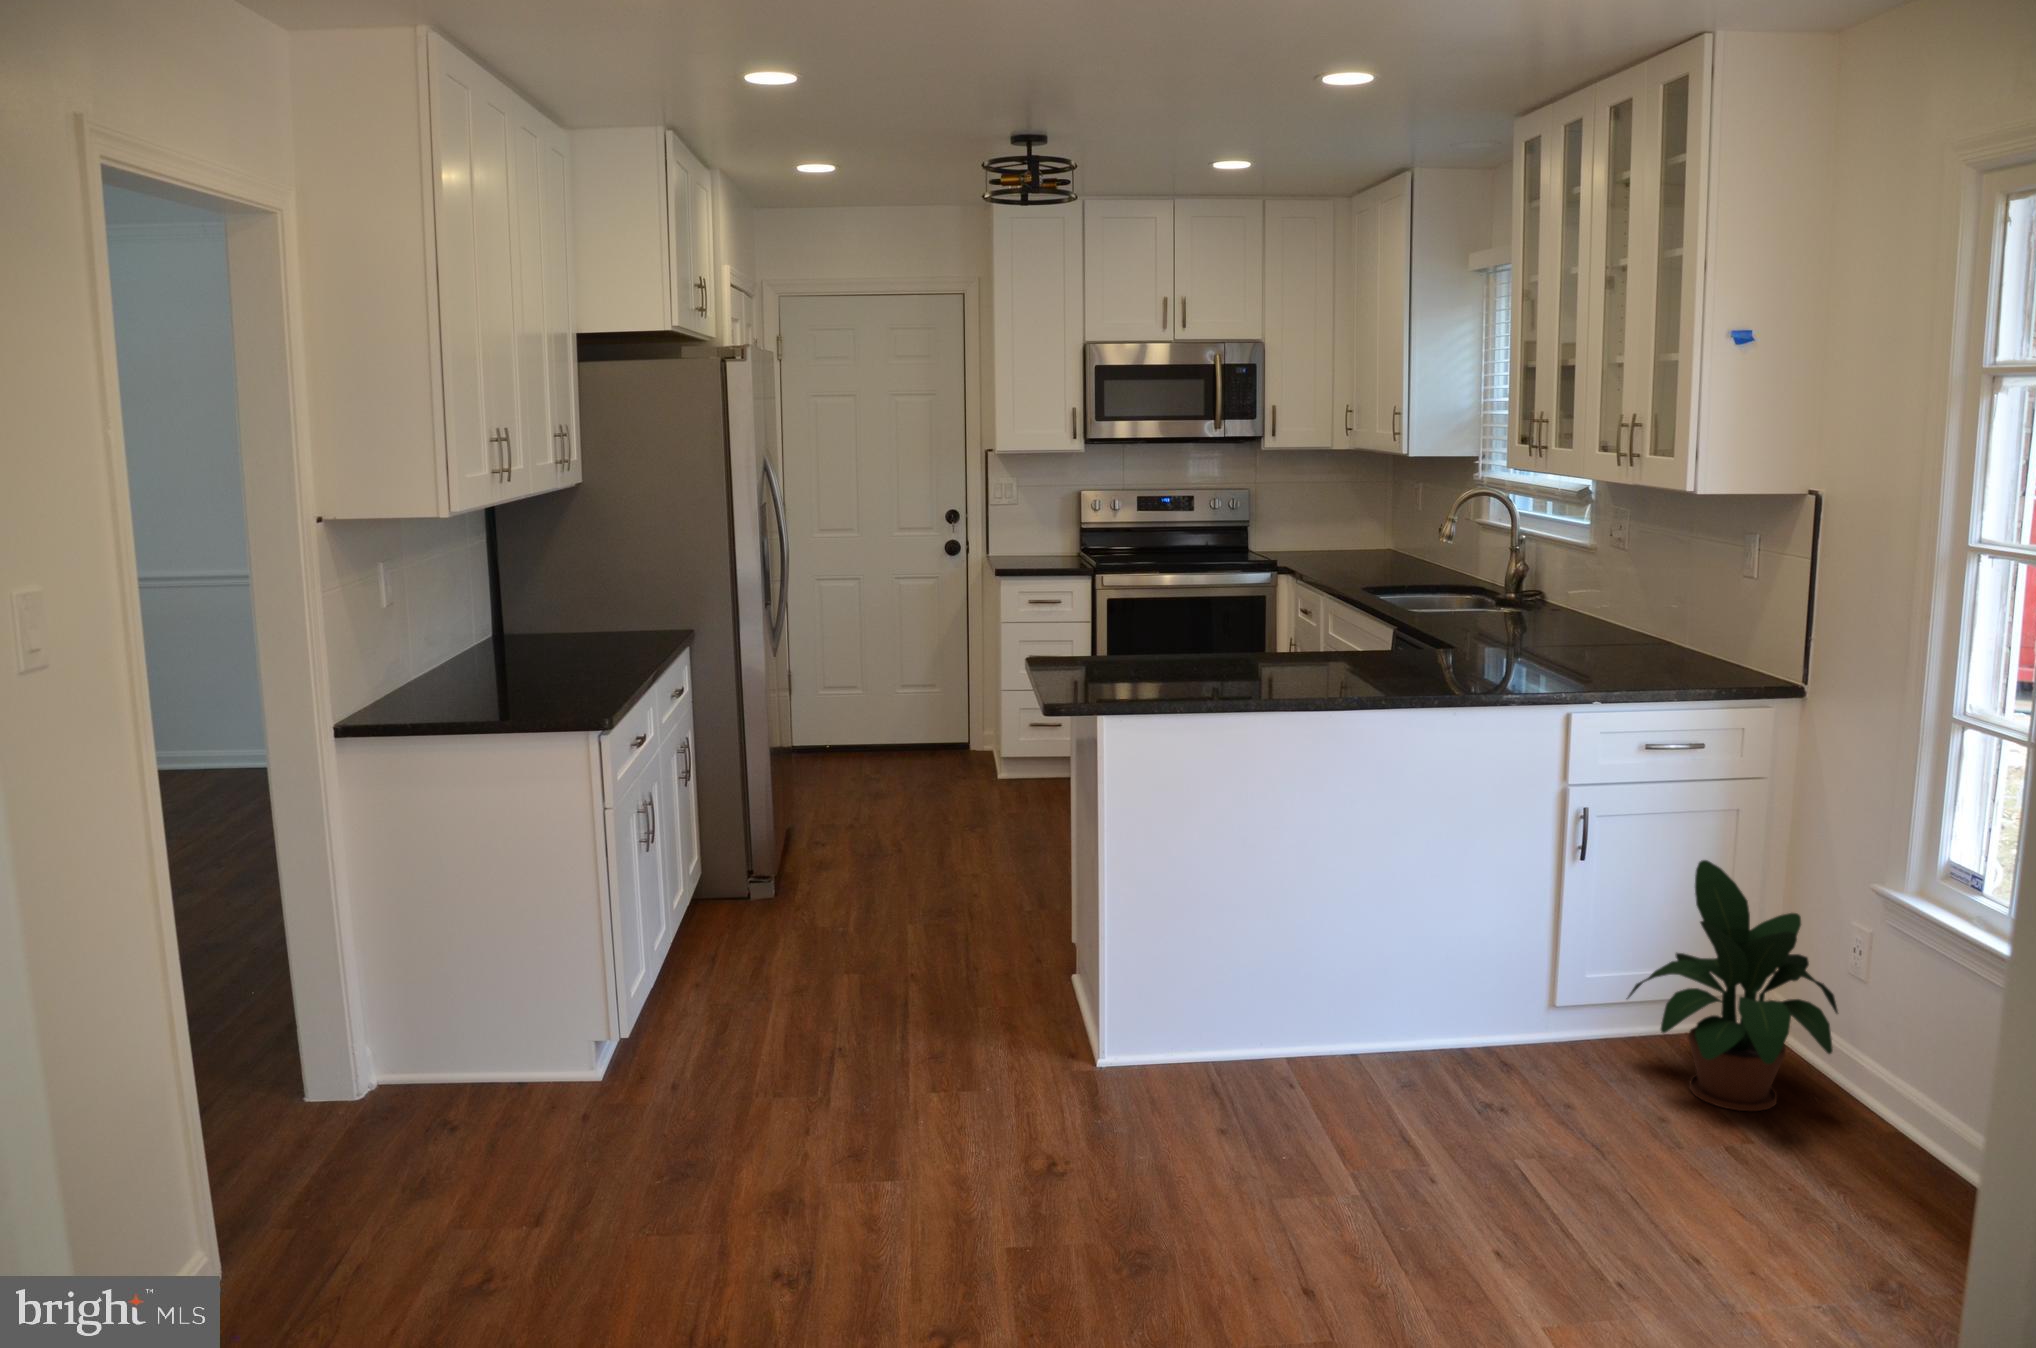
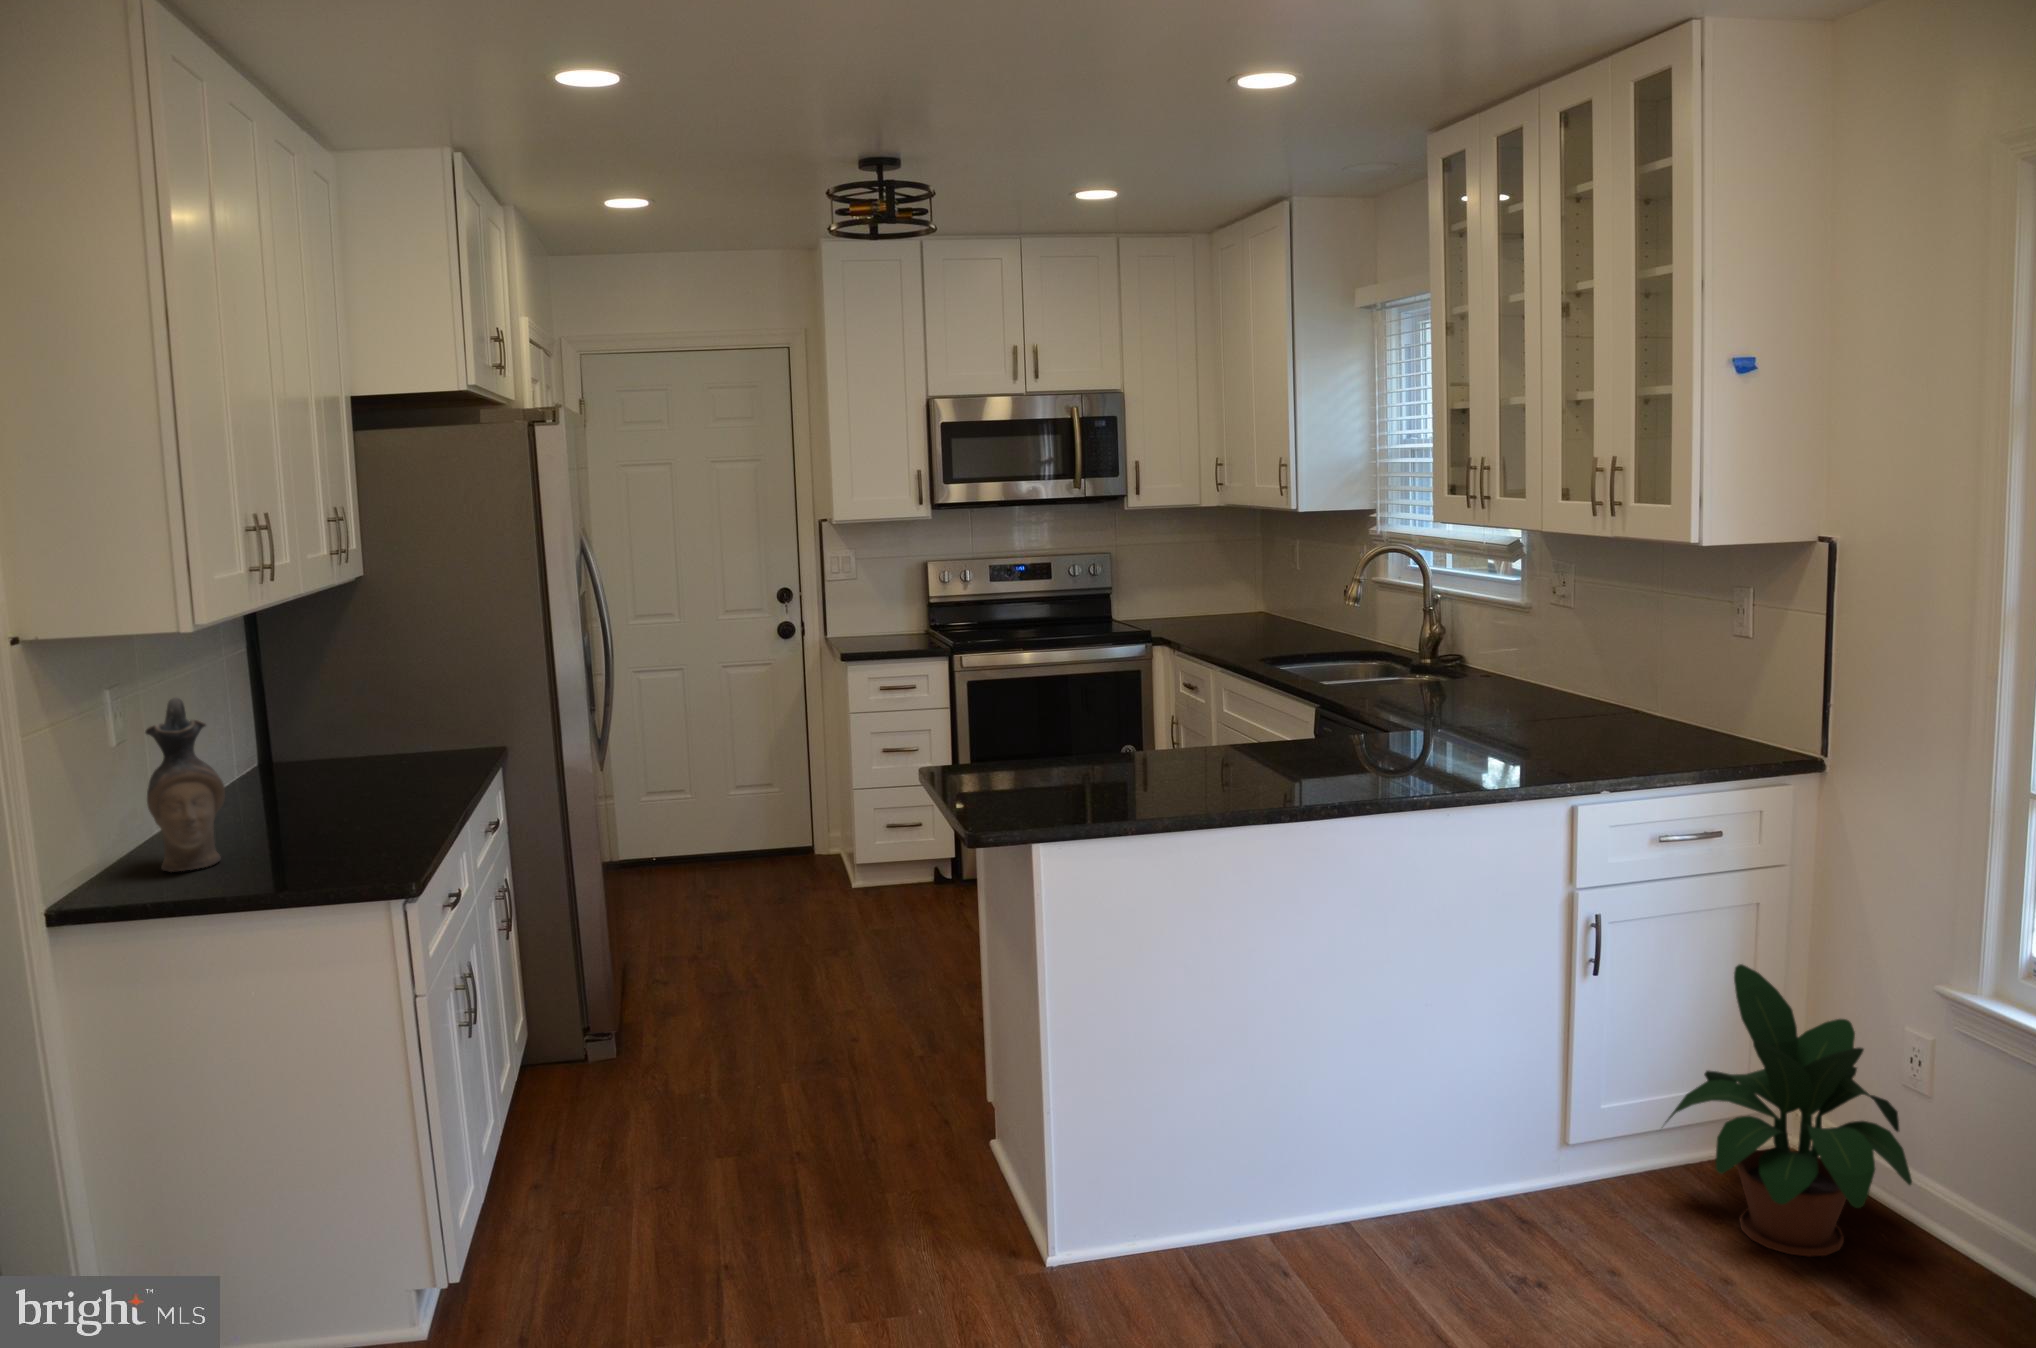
ceramic pitcher: none [413,569,470,701] -> present [145,698,225,871]

